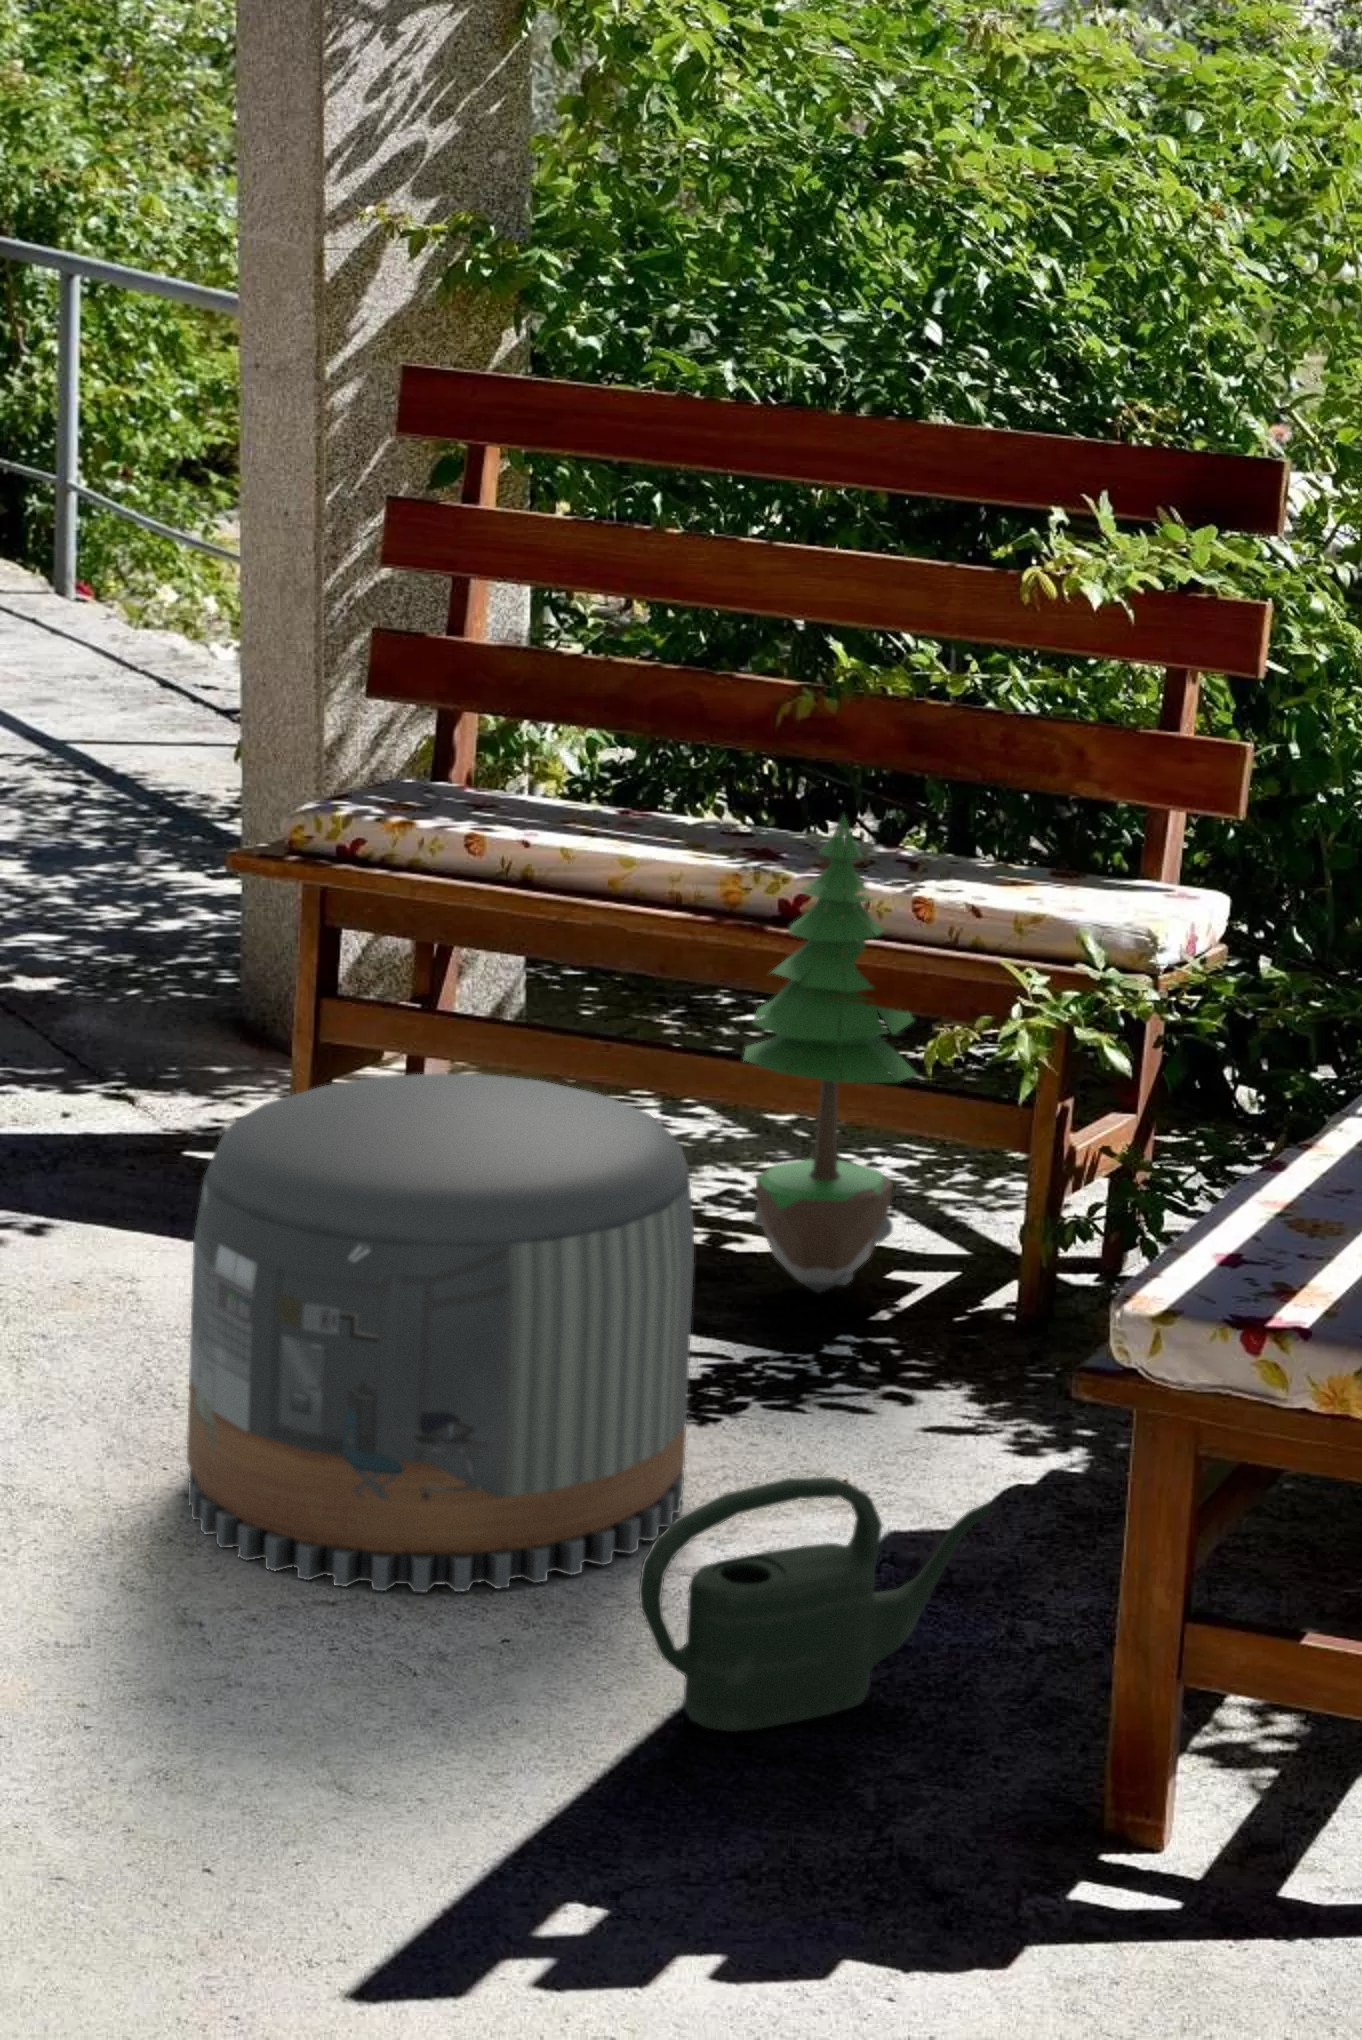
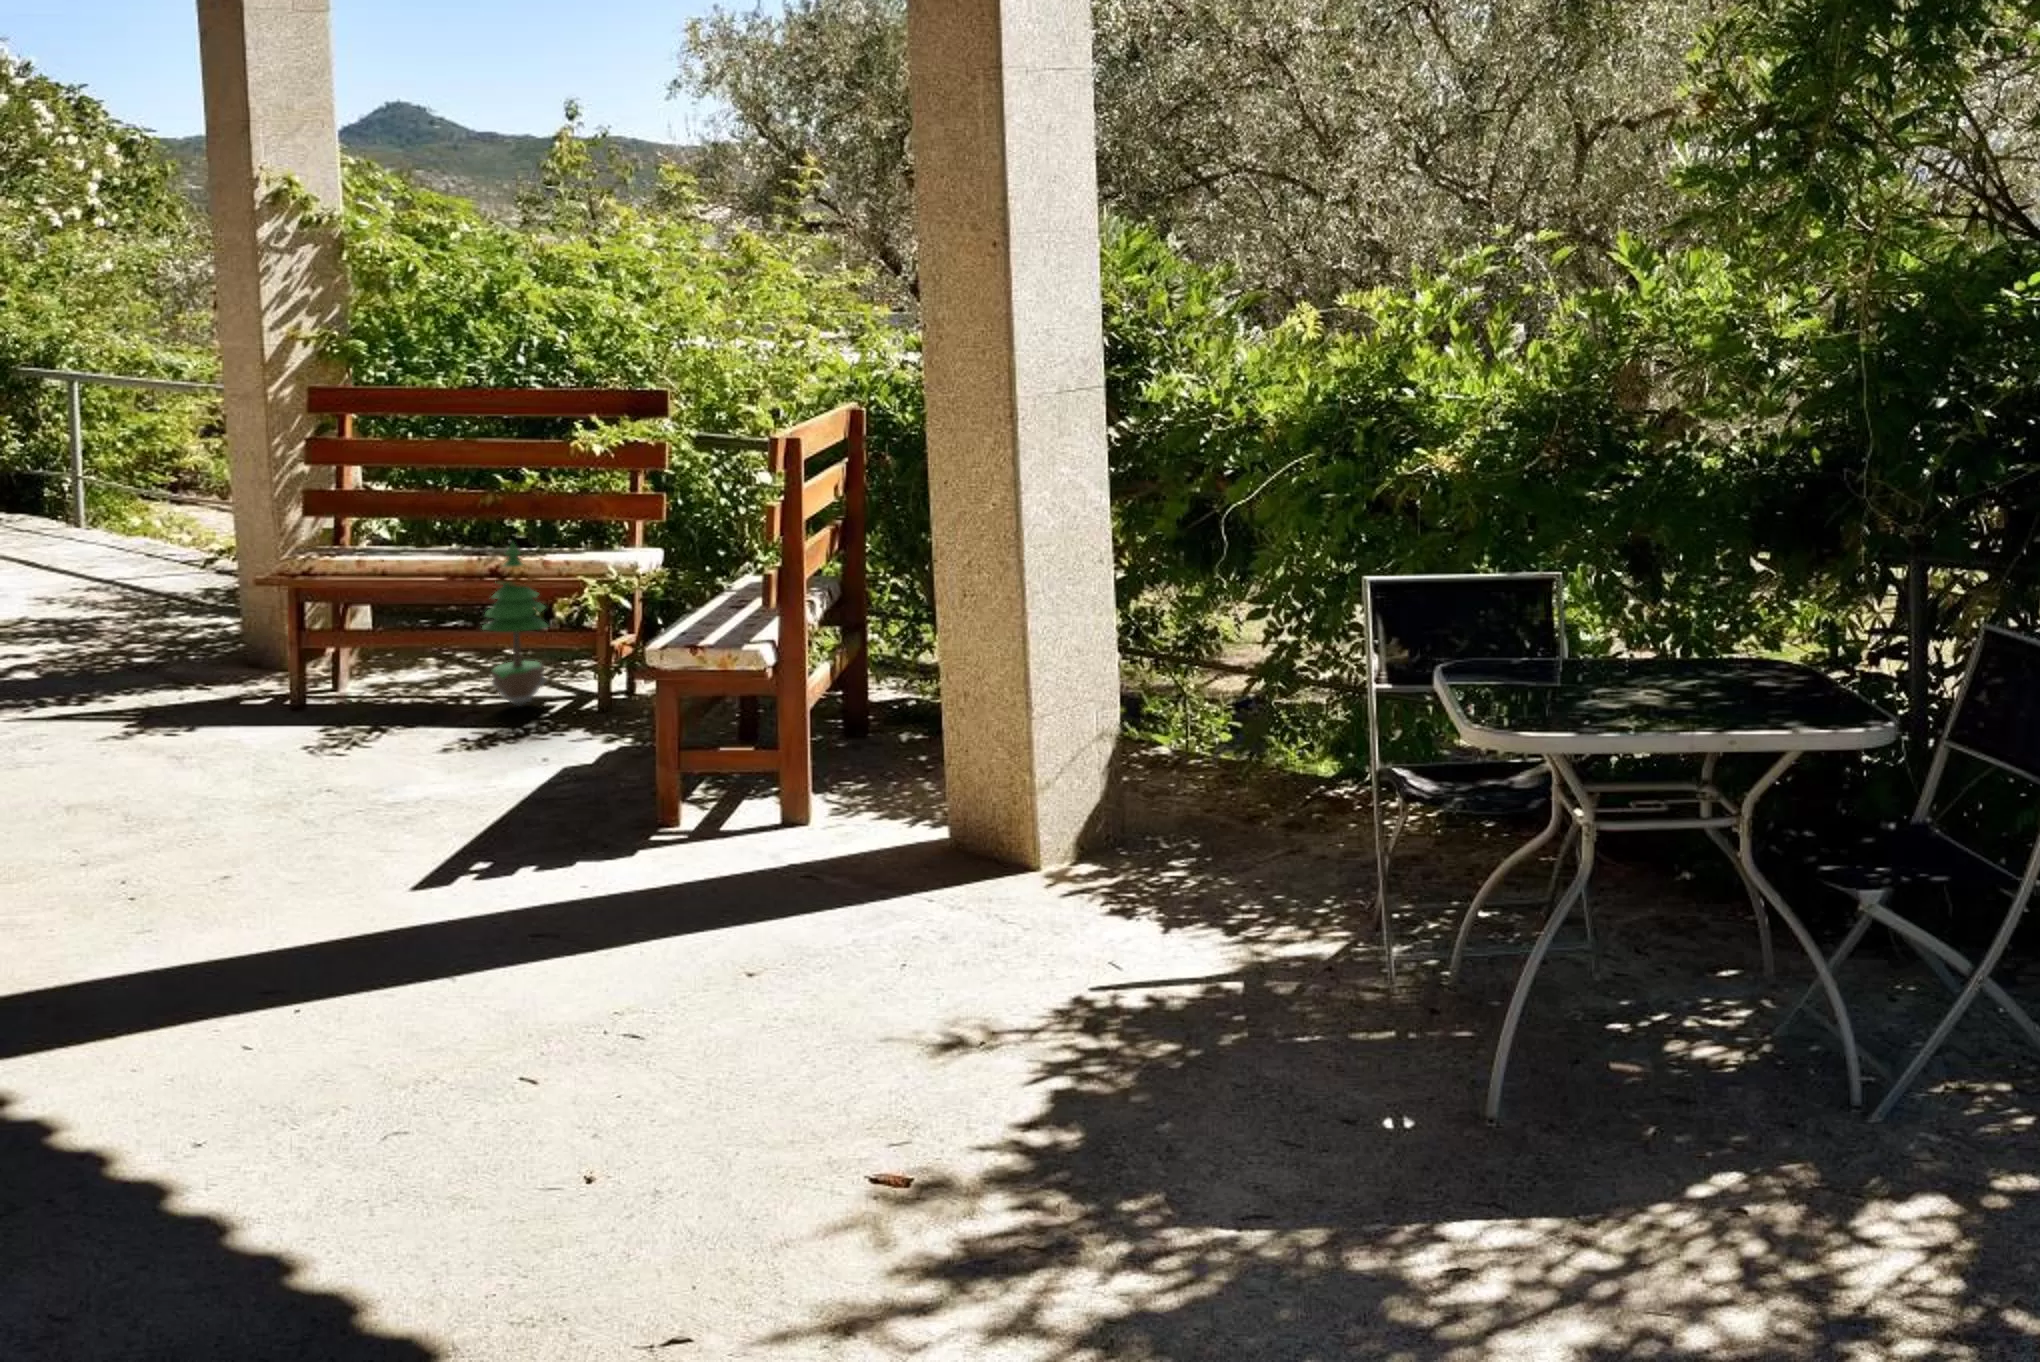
pouf: present [187,1073,694,1592] -> none [294,640,482,802]
watering can: present [639,1477,991,1732] -> none [477,734,590,811]

